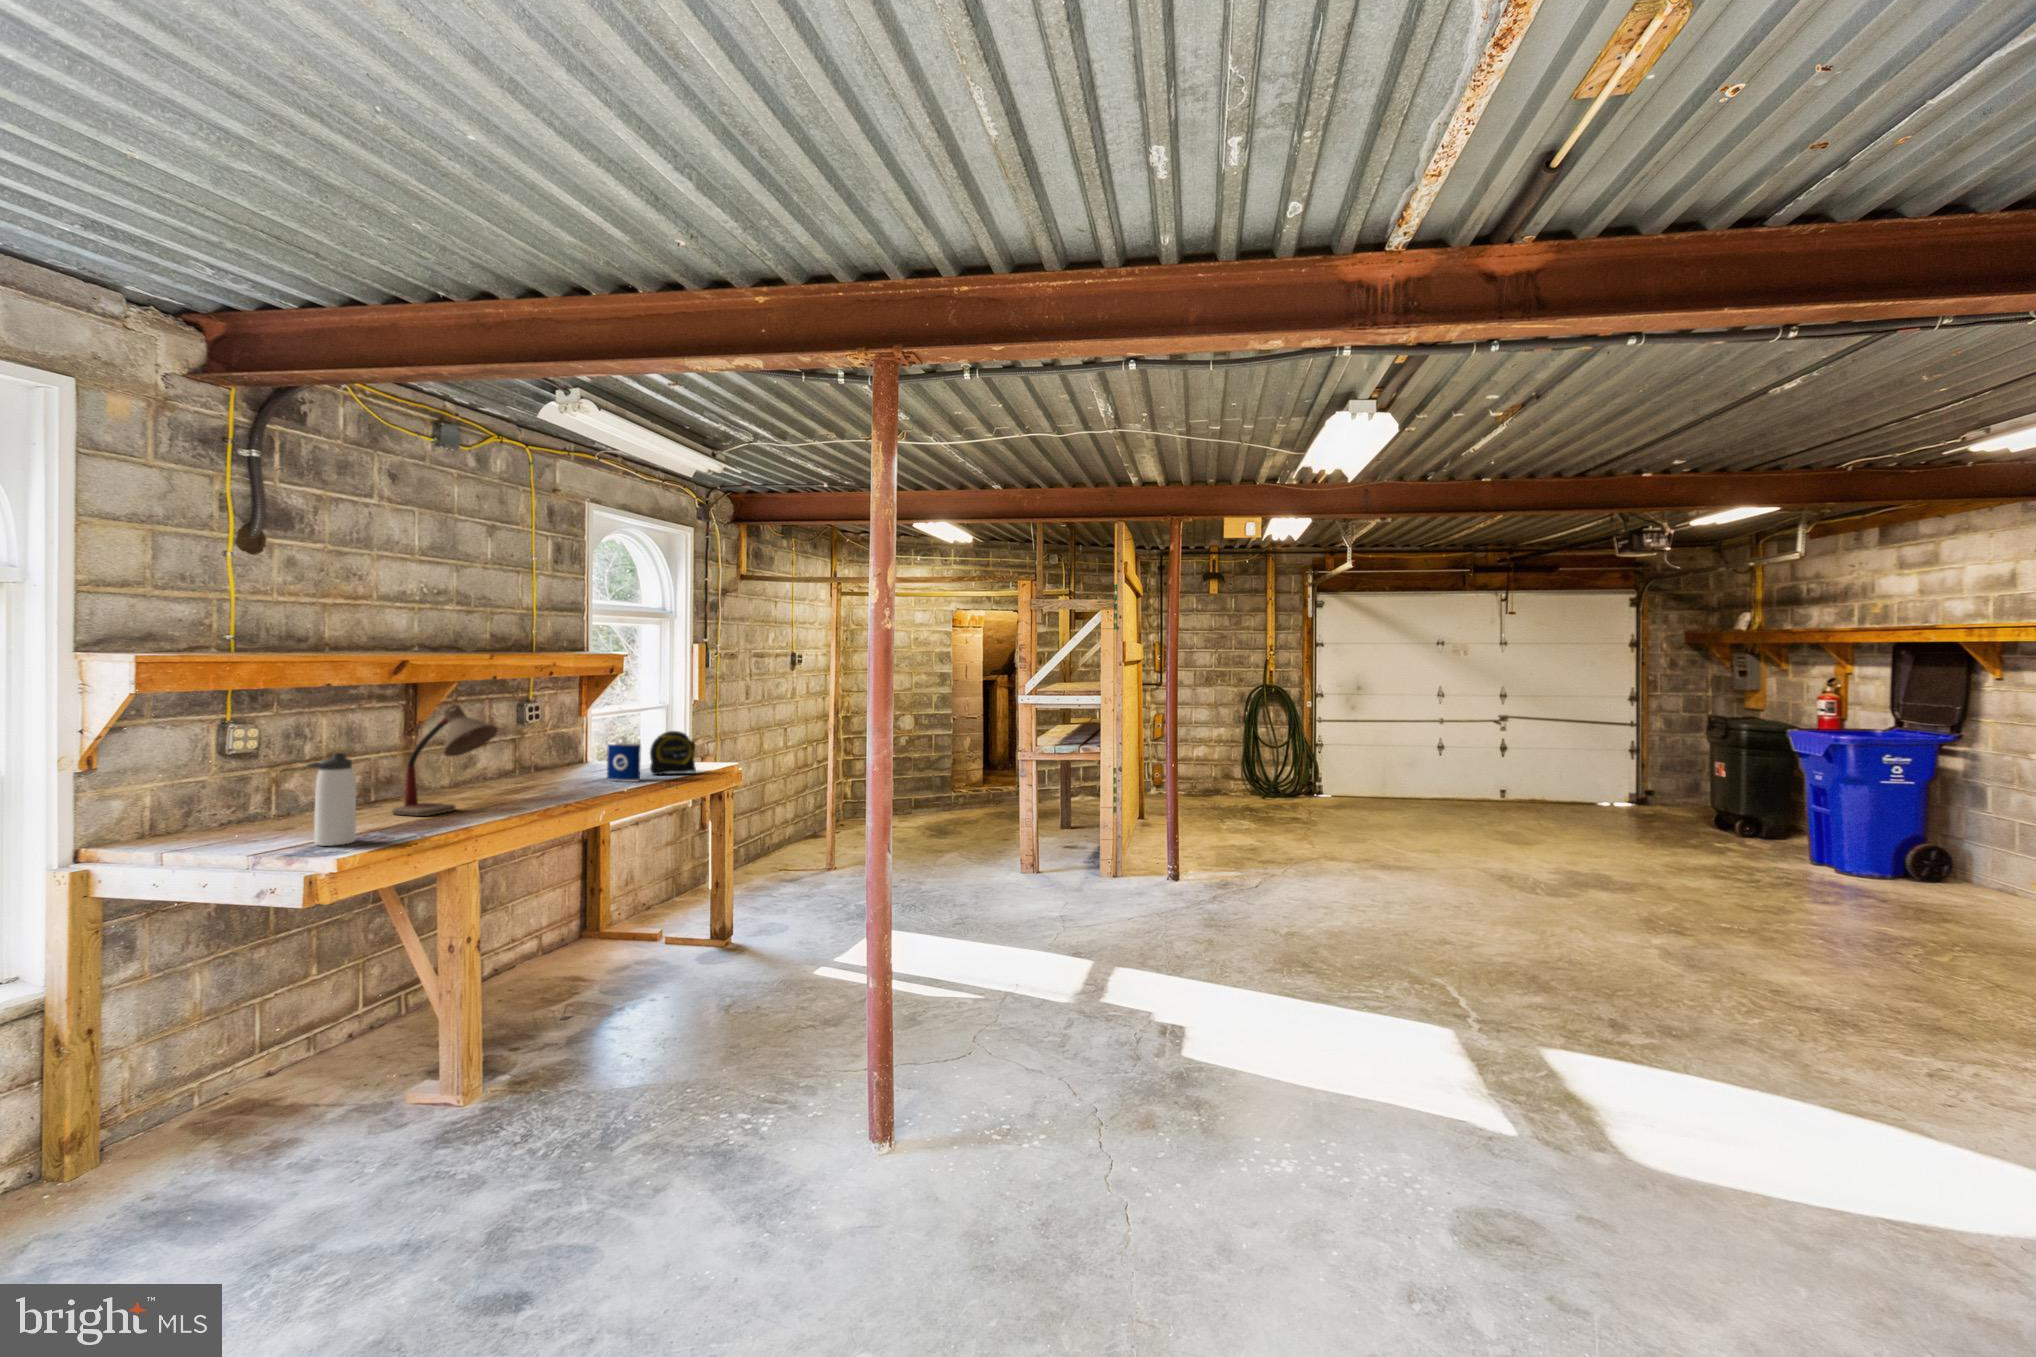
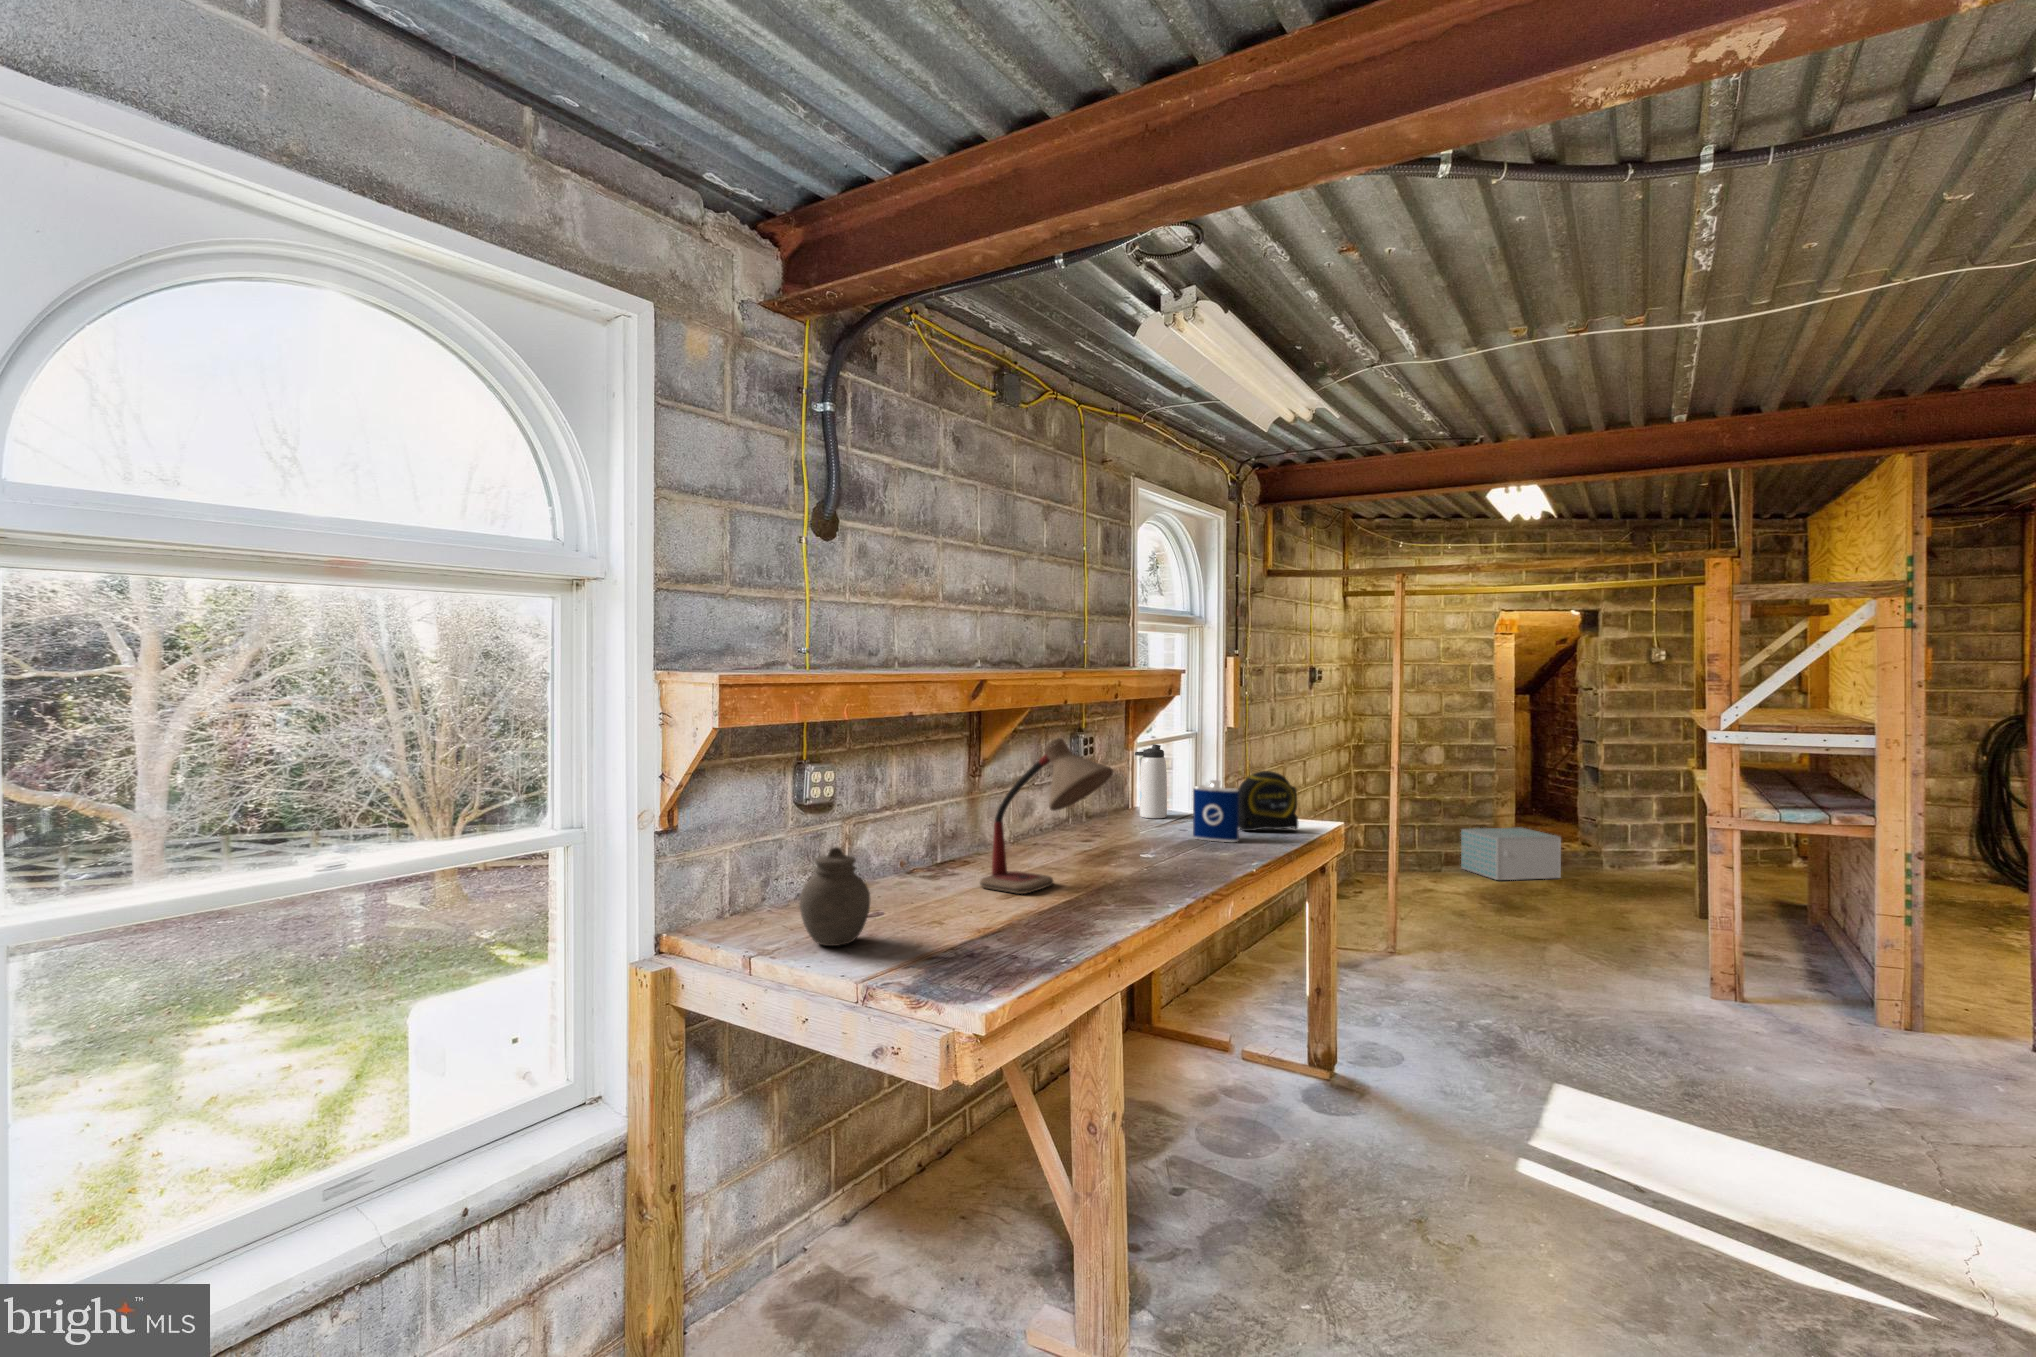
thermos bottle: present [307,753,356,846] -> present [1135,744,1167,818]
storage box: none [922,777,989,817] -> present [1461,827,1561,880]
jar: none [208,781,271,849] -> present [800,847,870,946]

